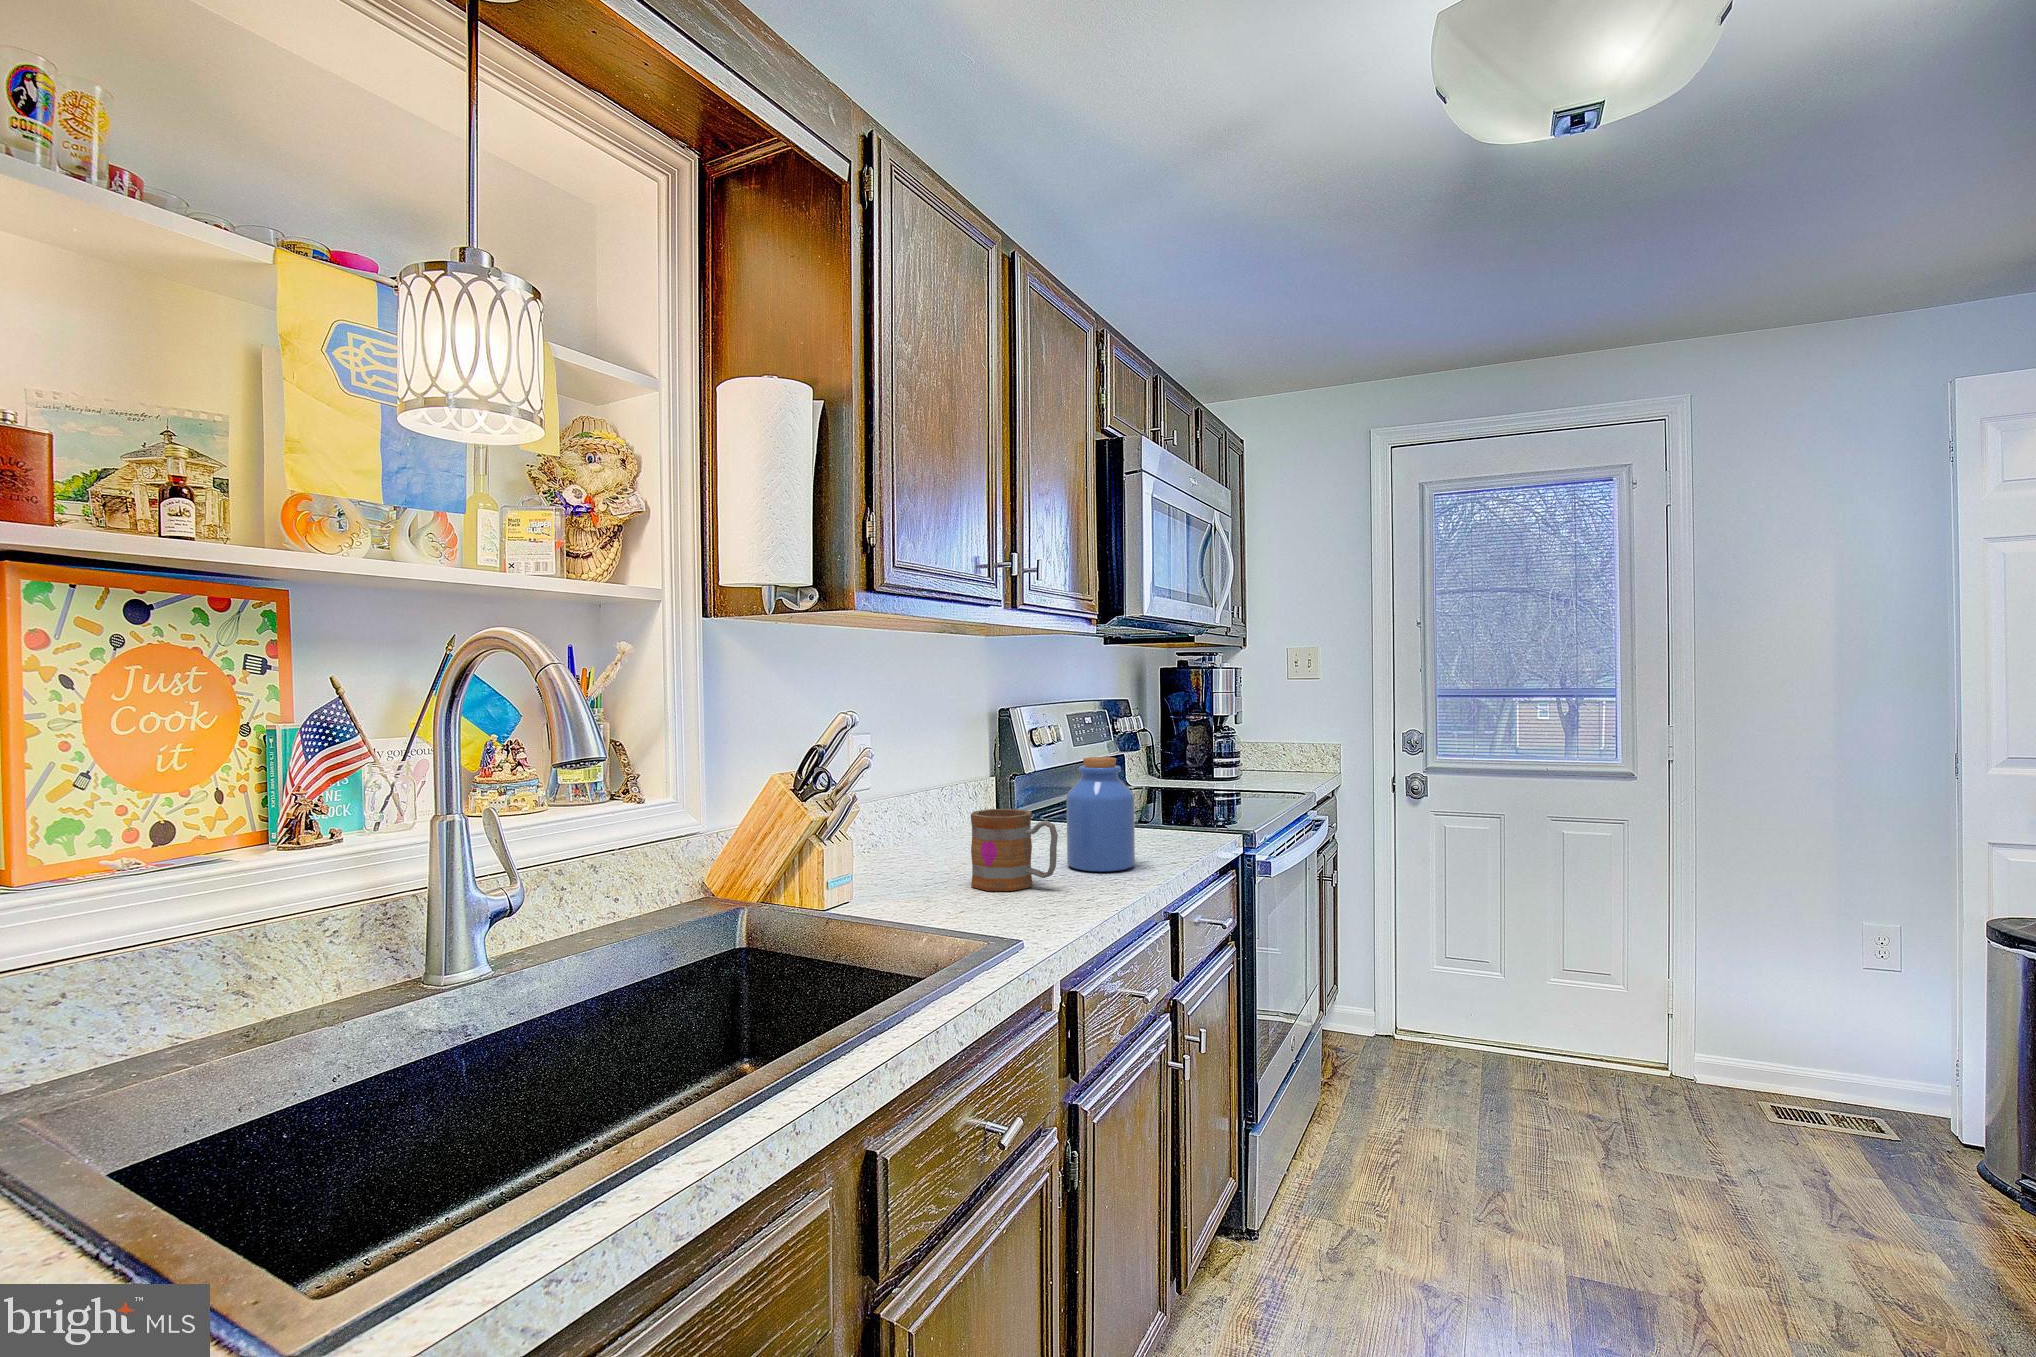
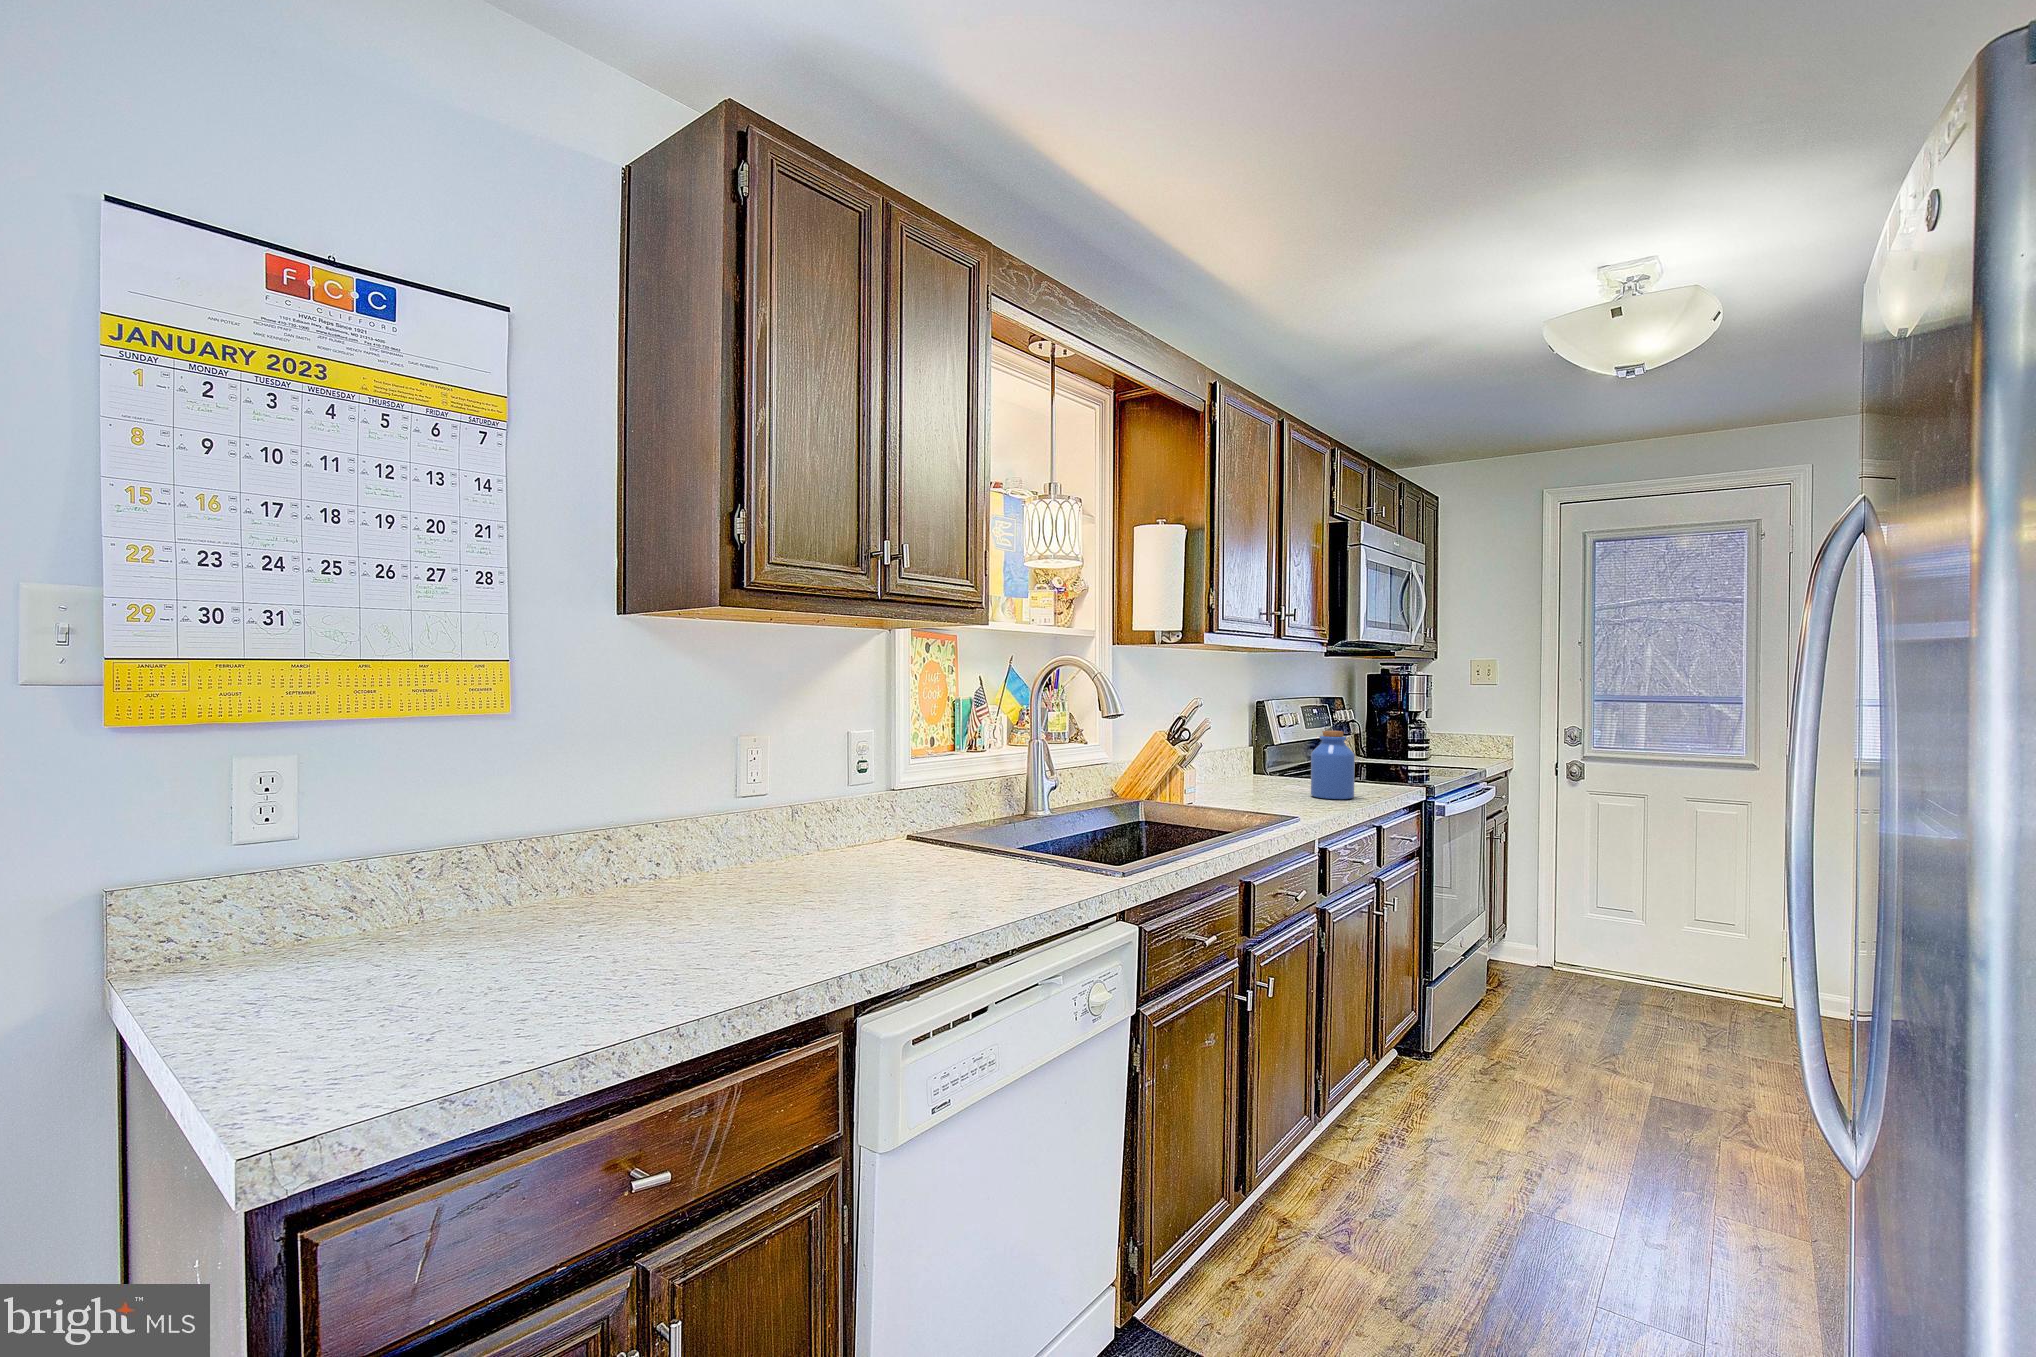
mug: present [971,809,1058,891] -> none [1256,758,1310,804]

